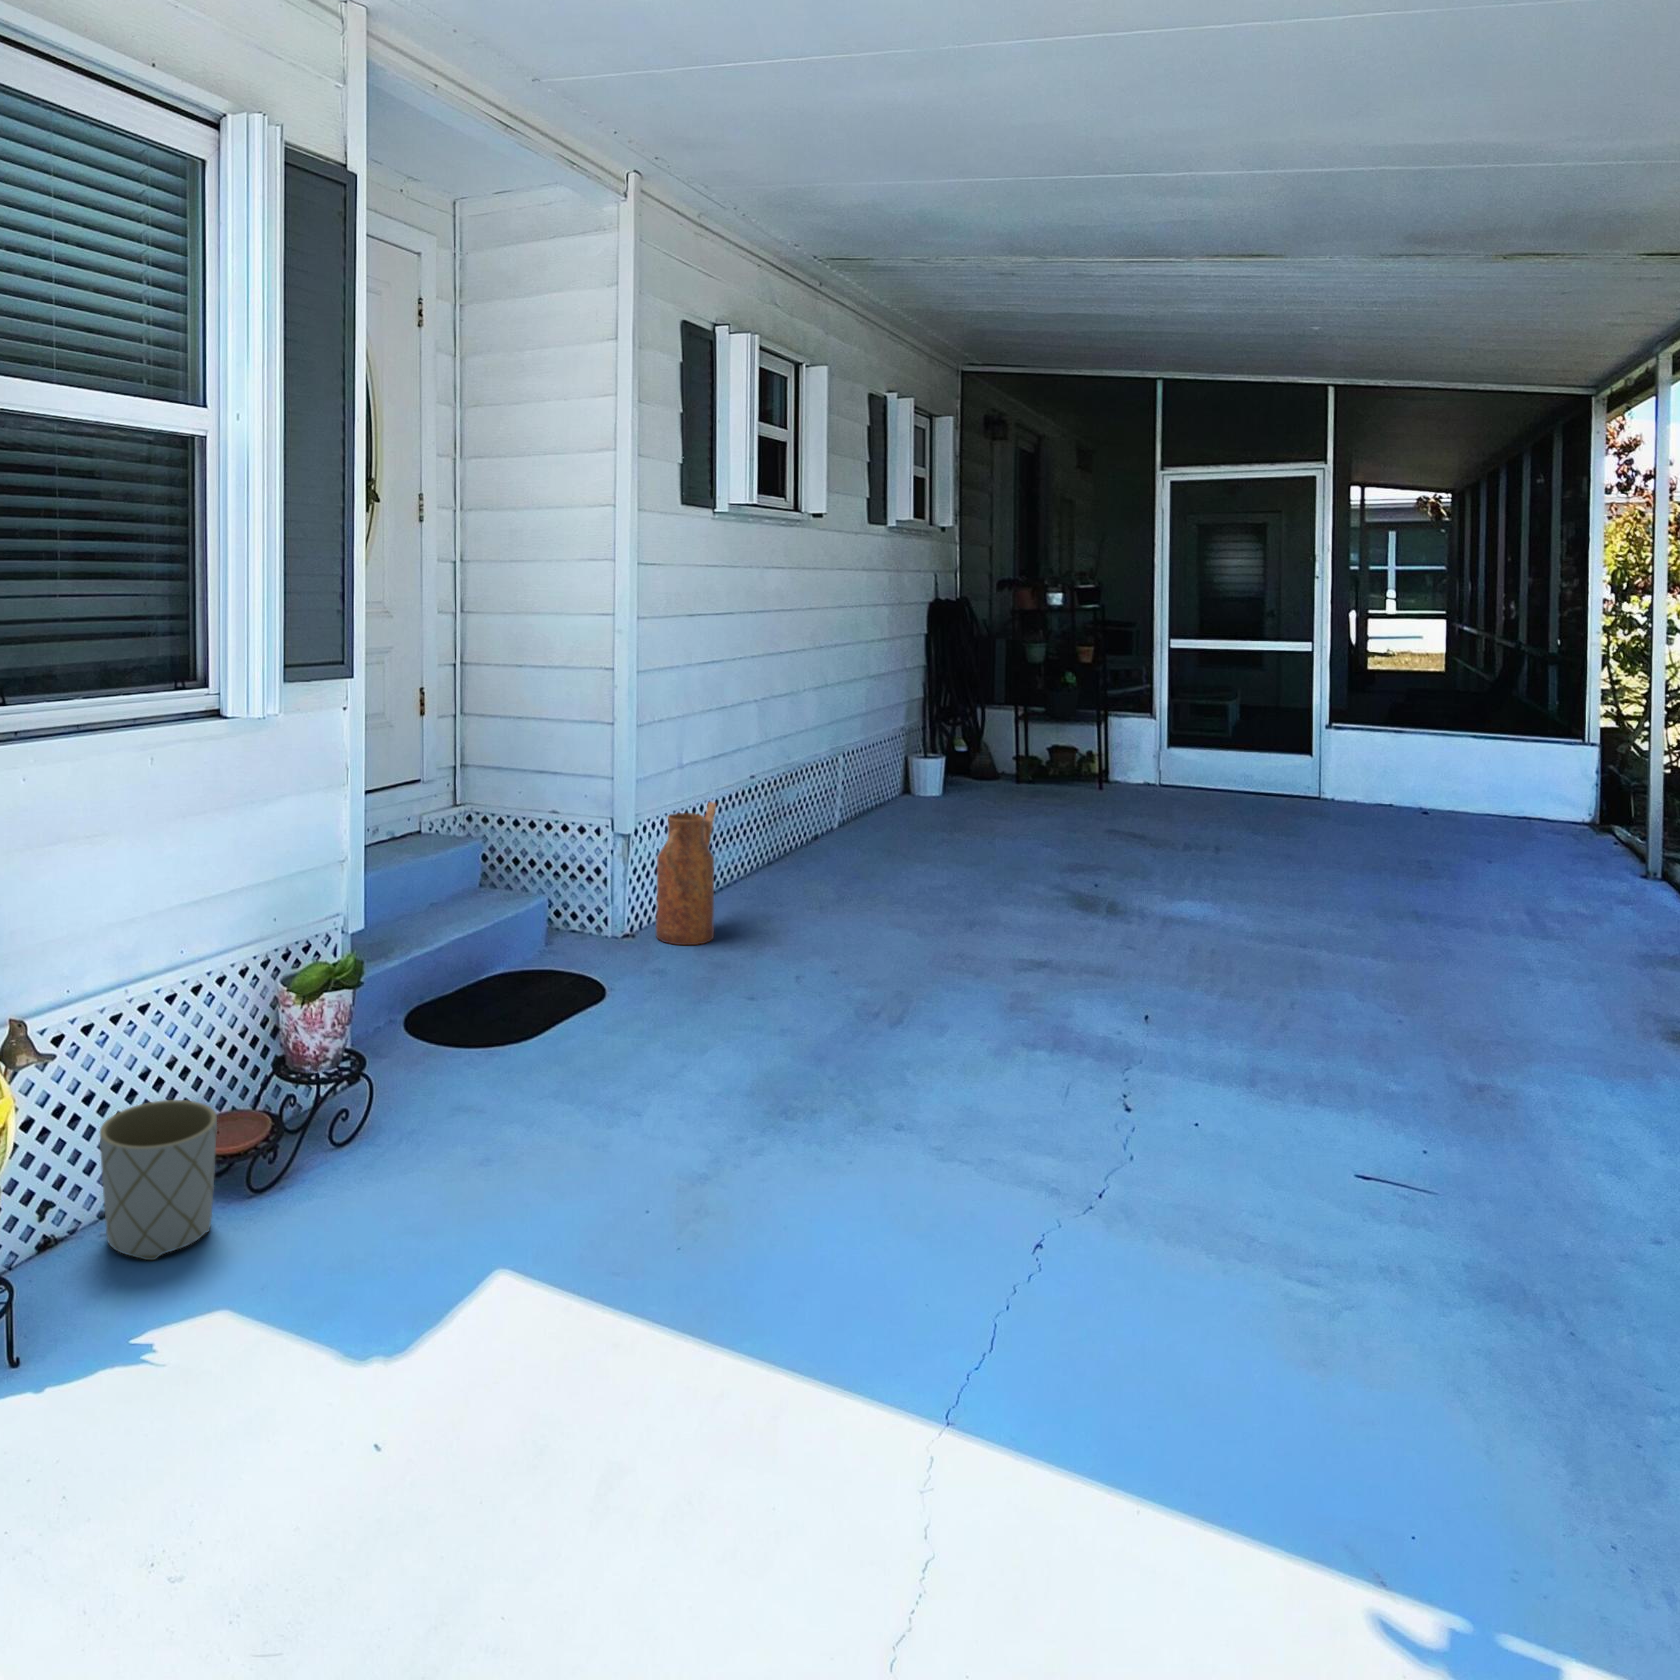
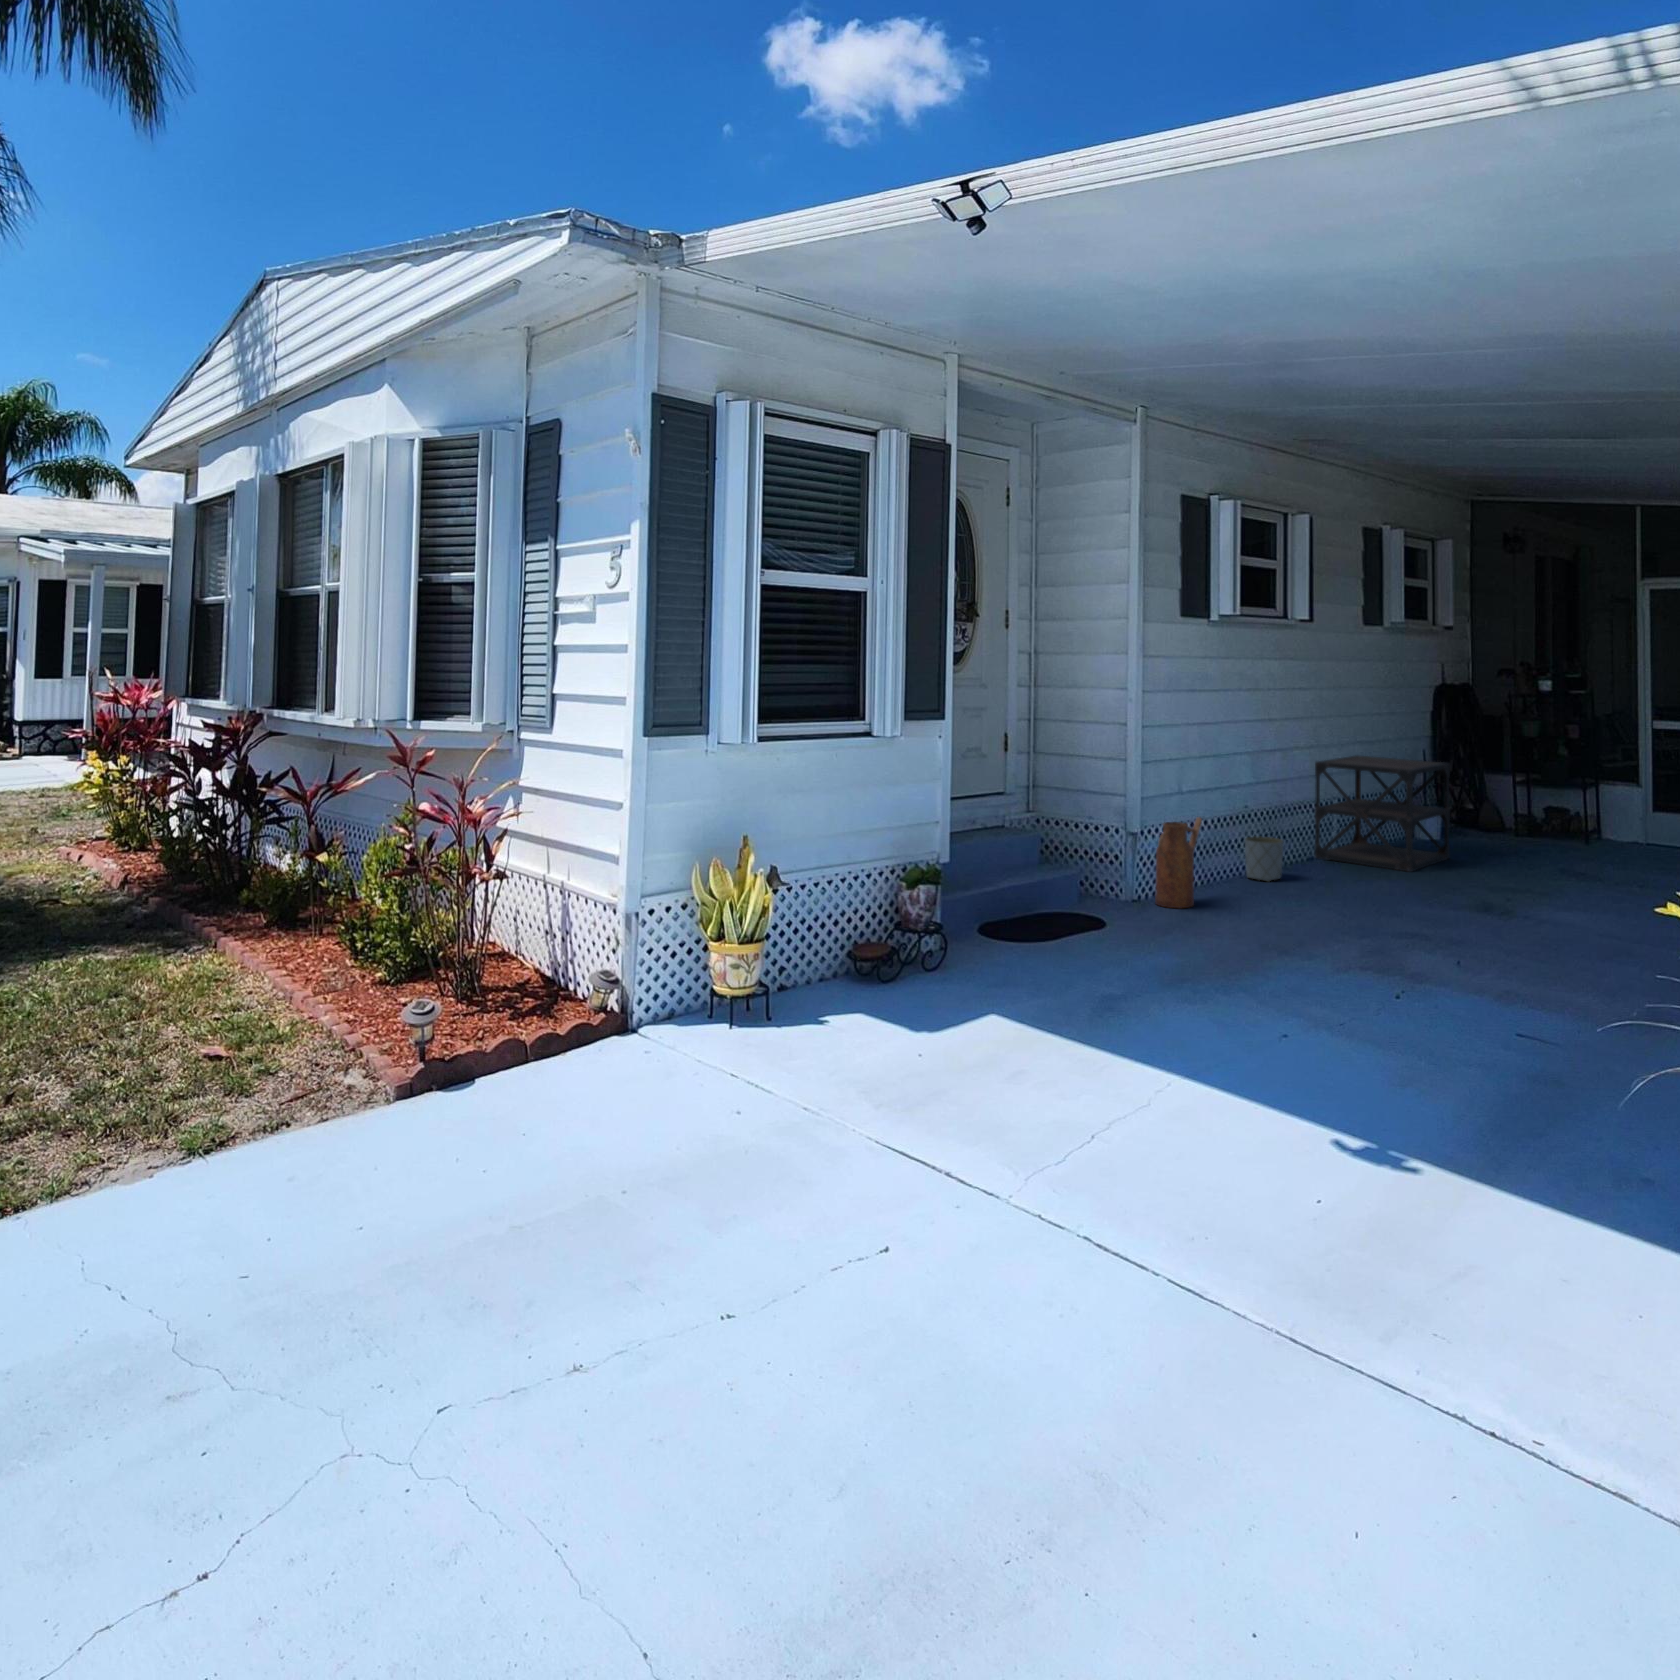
side table: none [822,694,984,850] -> present [1315,755,1450,872]
planter: present [100,1100,217,1260] -> present [1245,837,1283,882]

